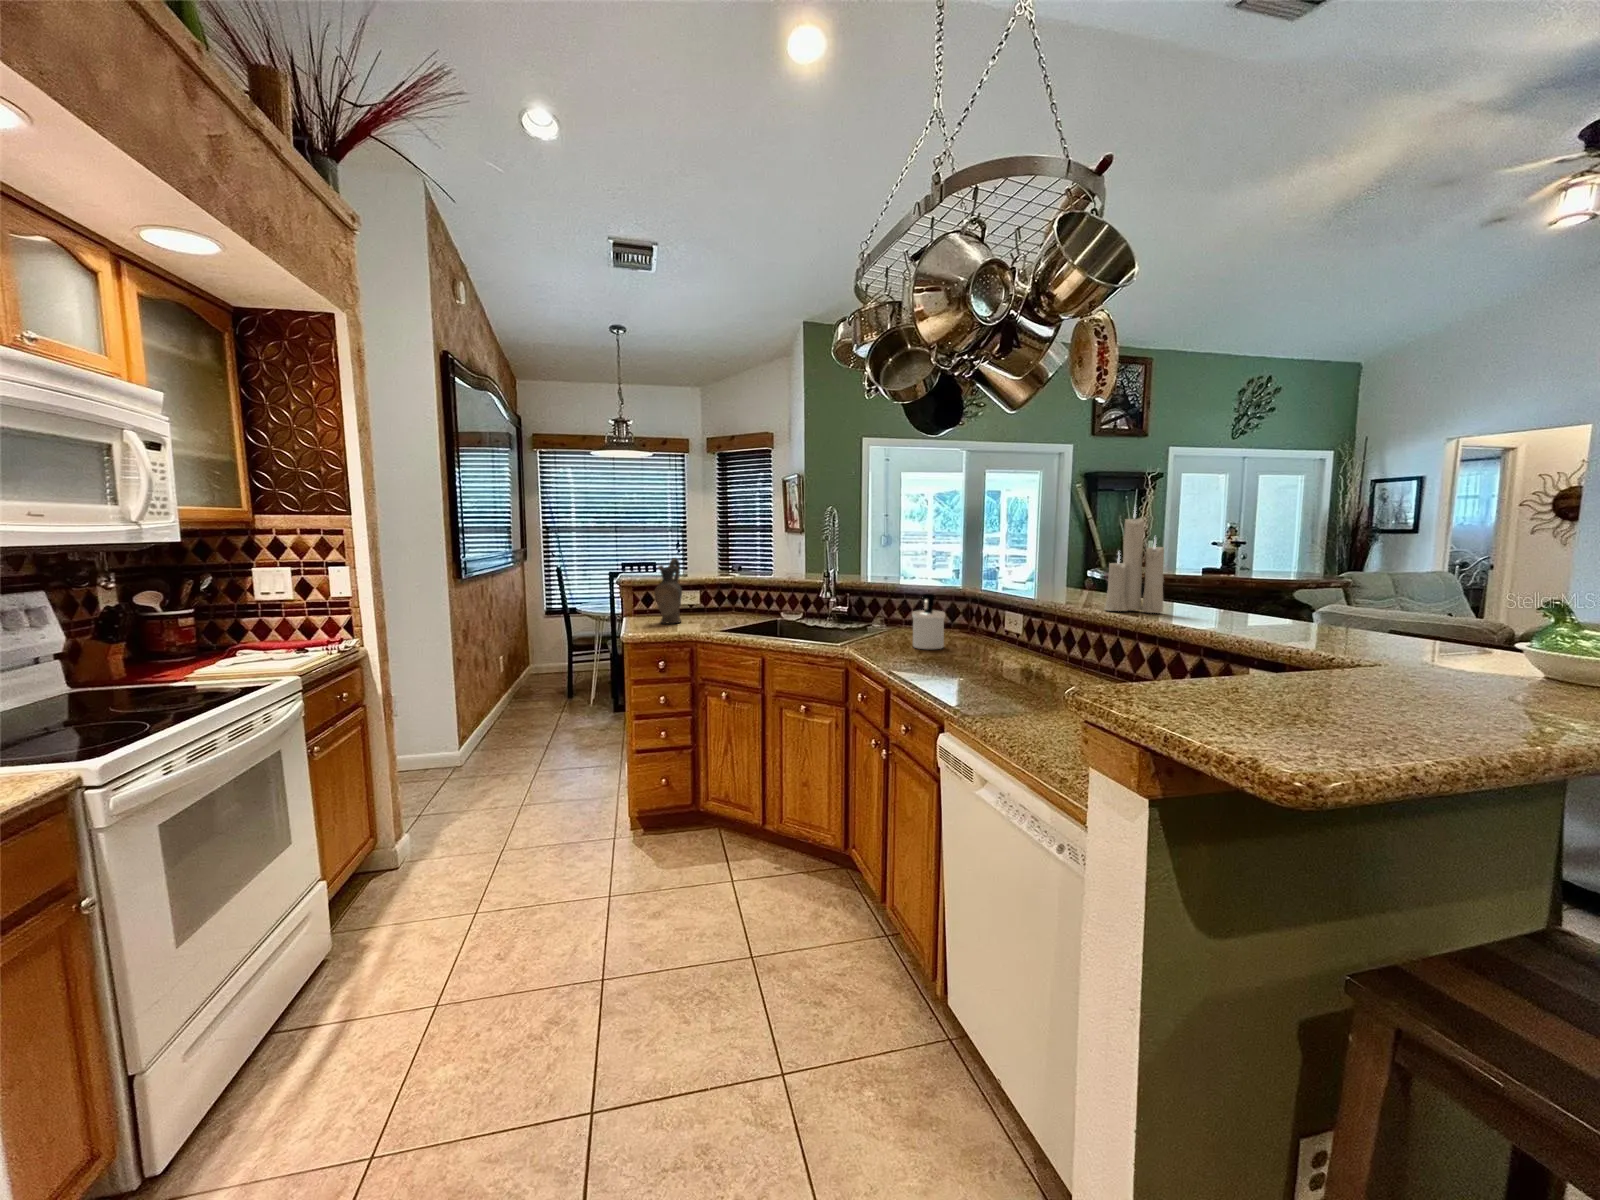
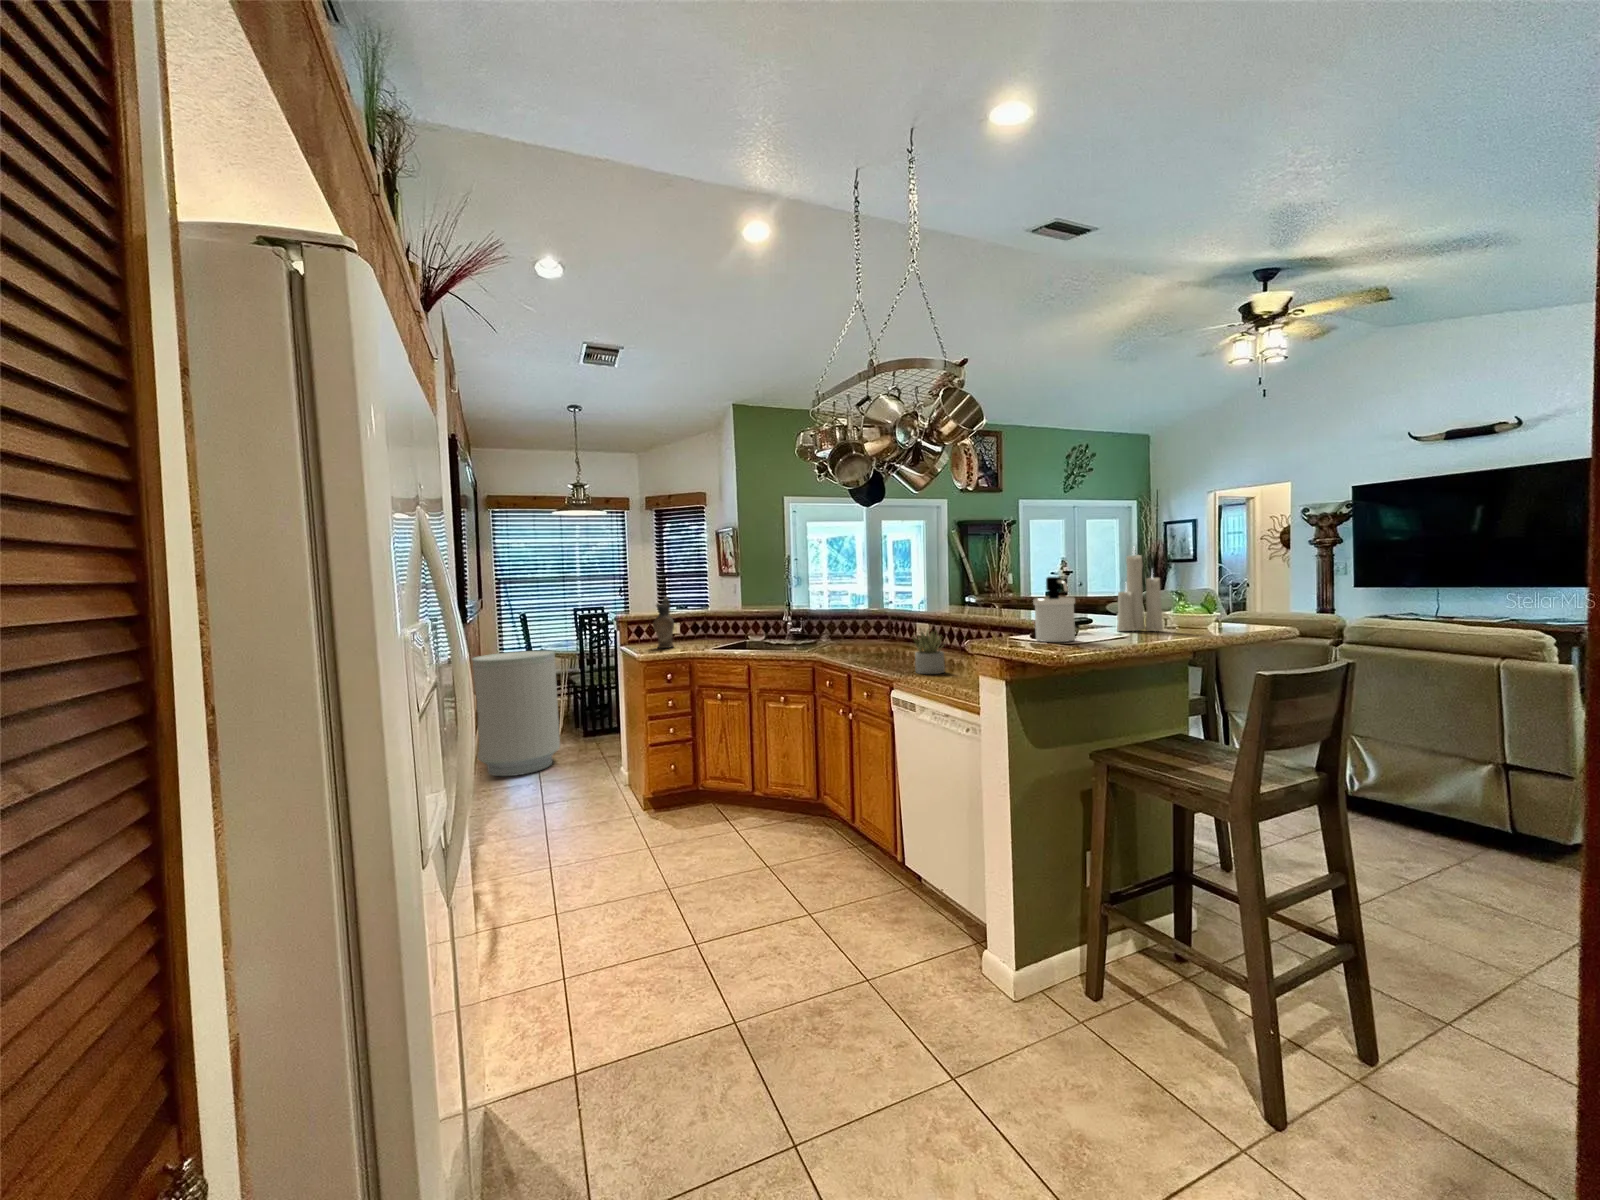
candle: present [1105,511,1164,613] -> present [1117,549,1163,631]
soap dispenser: present [912,594,945,649] -> present [1033,577,1075,642]
trash can: none [475,612,576,756] -> present [472,651,560,776]
succulent plant: none [985,626,1041,706] -> present [913,629,945,674]

